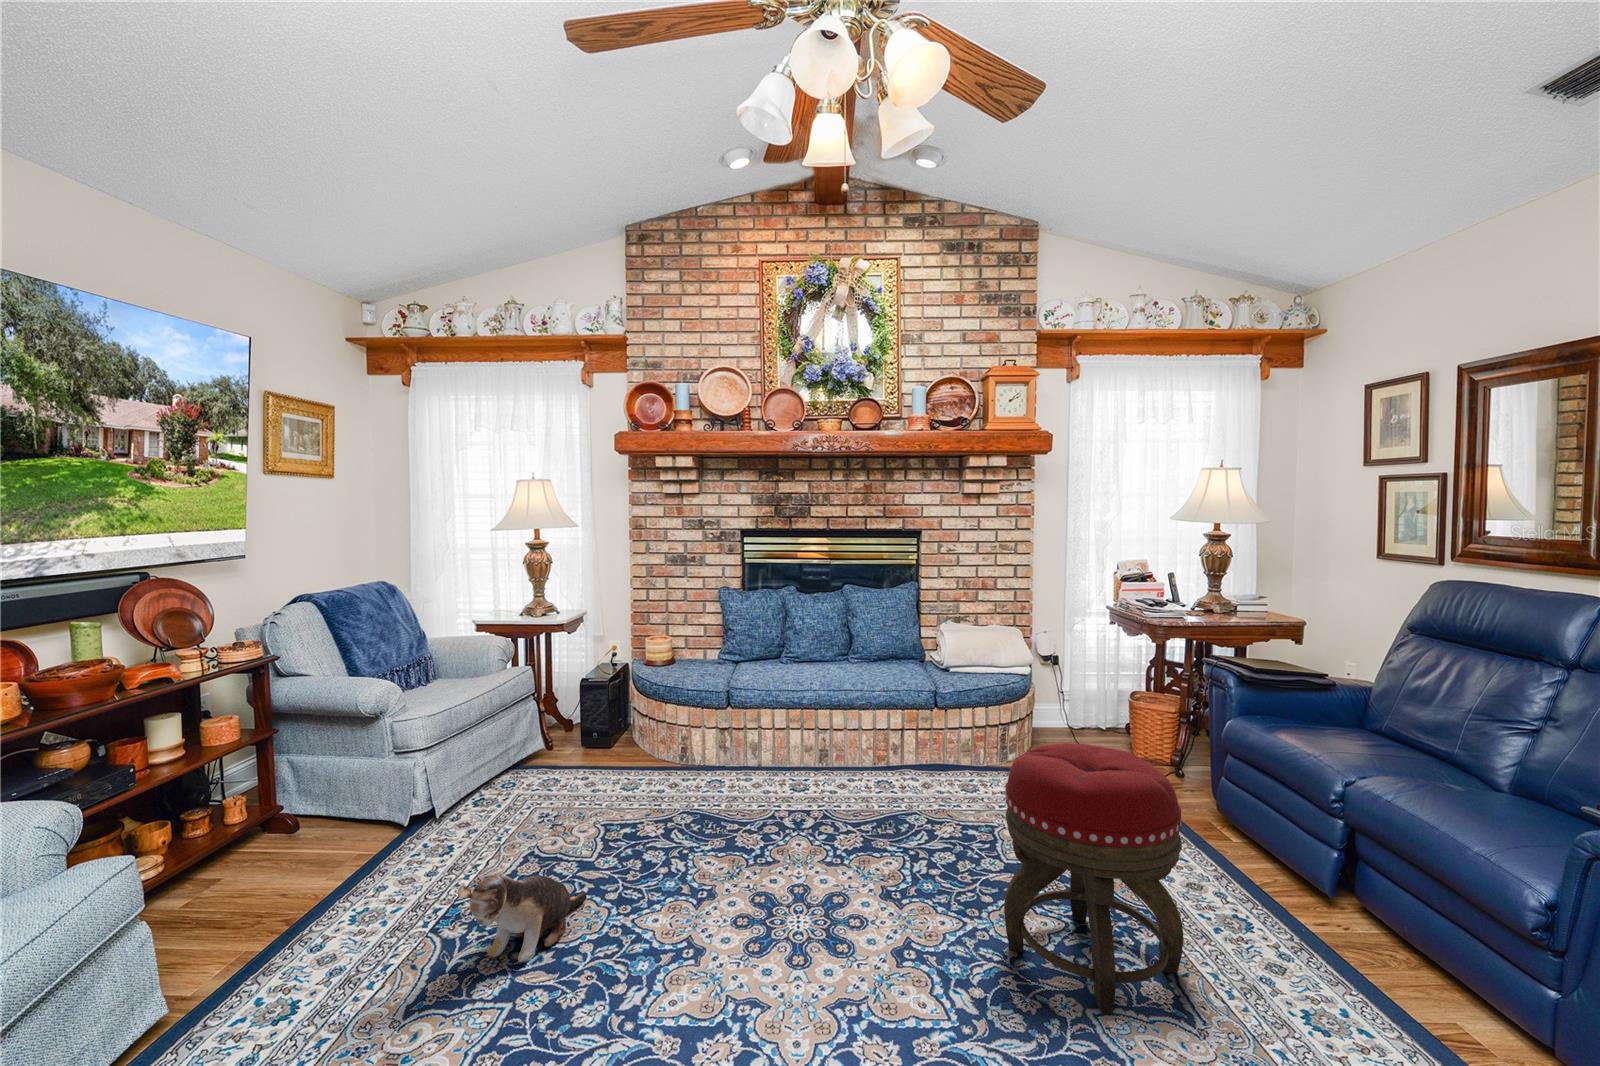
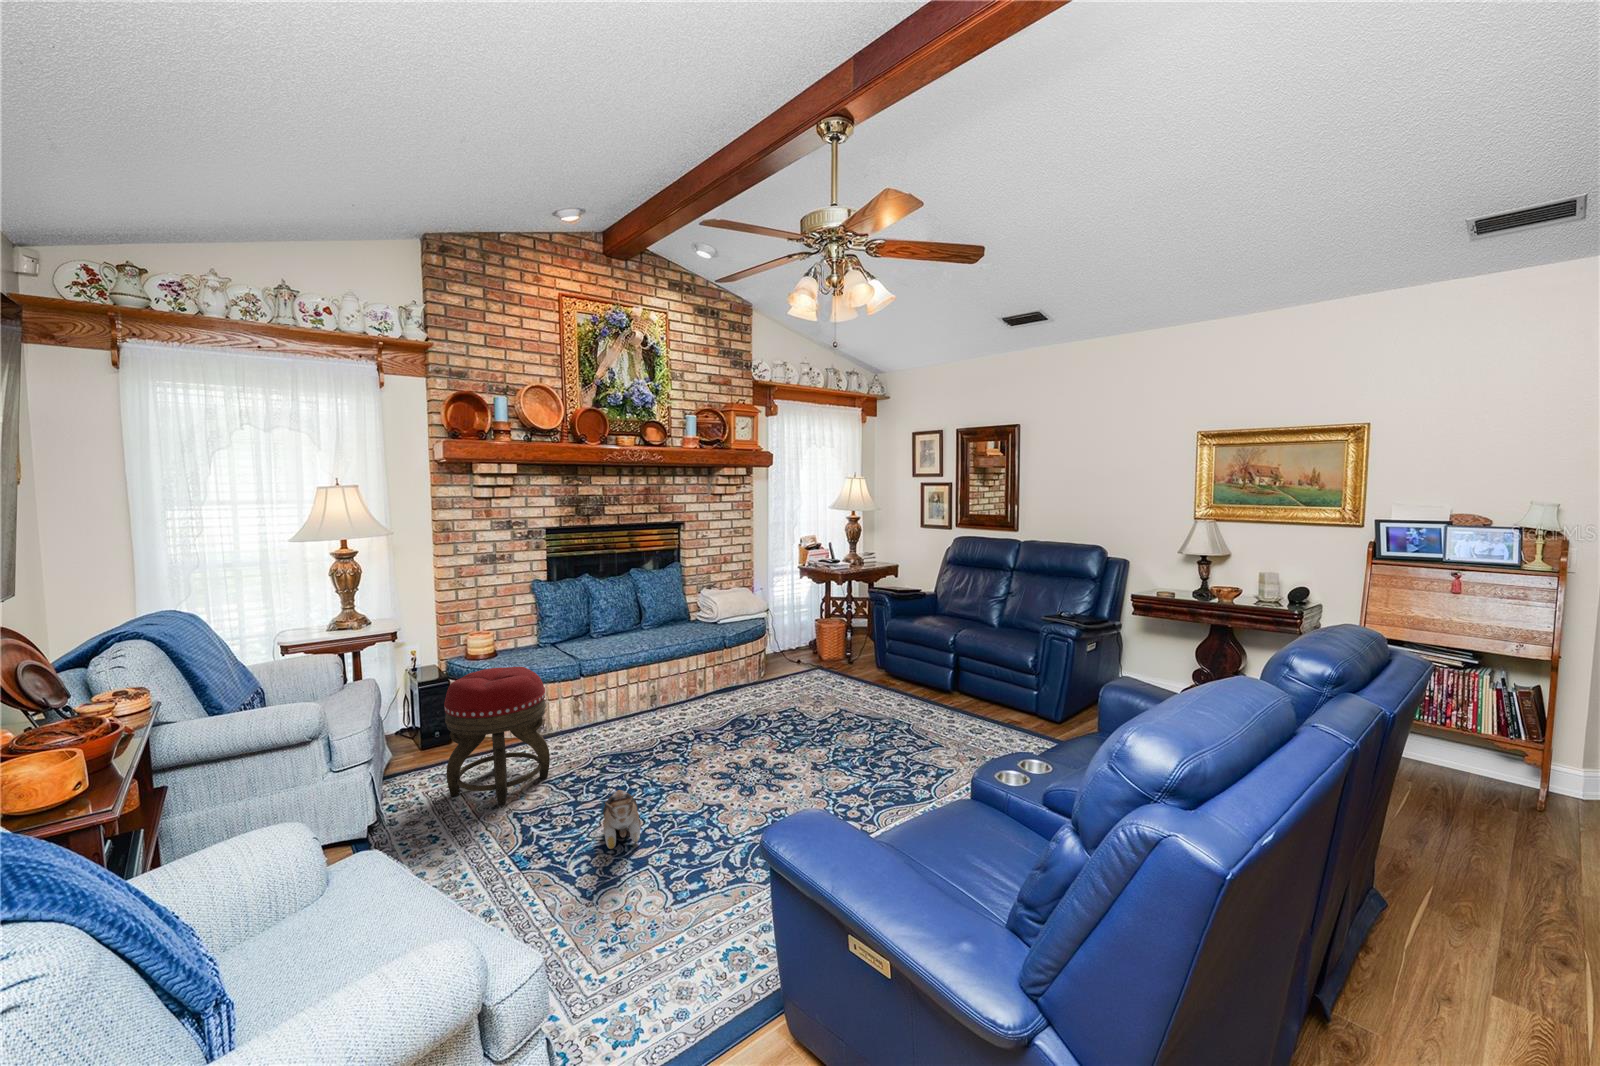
footstool: present [1004,743,1183,1015] -> present [444,667,550,805]

